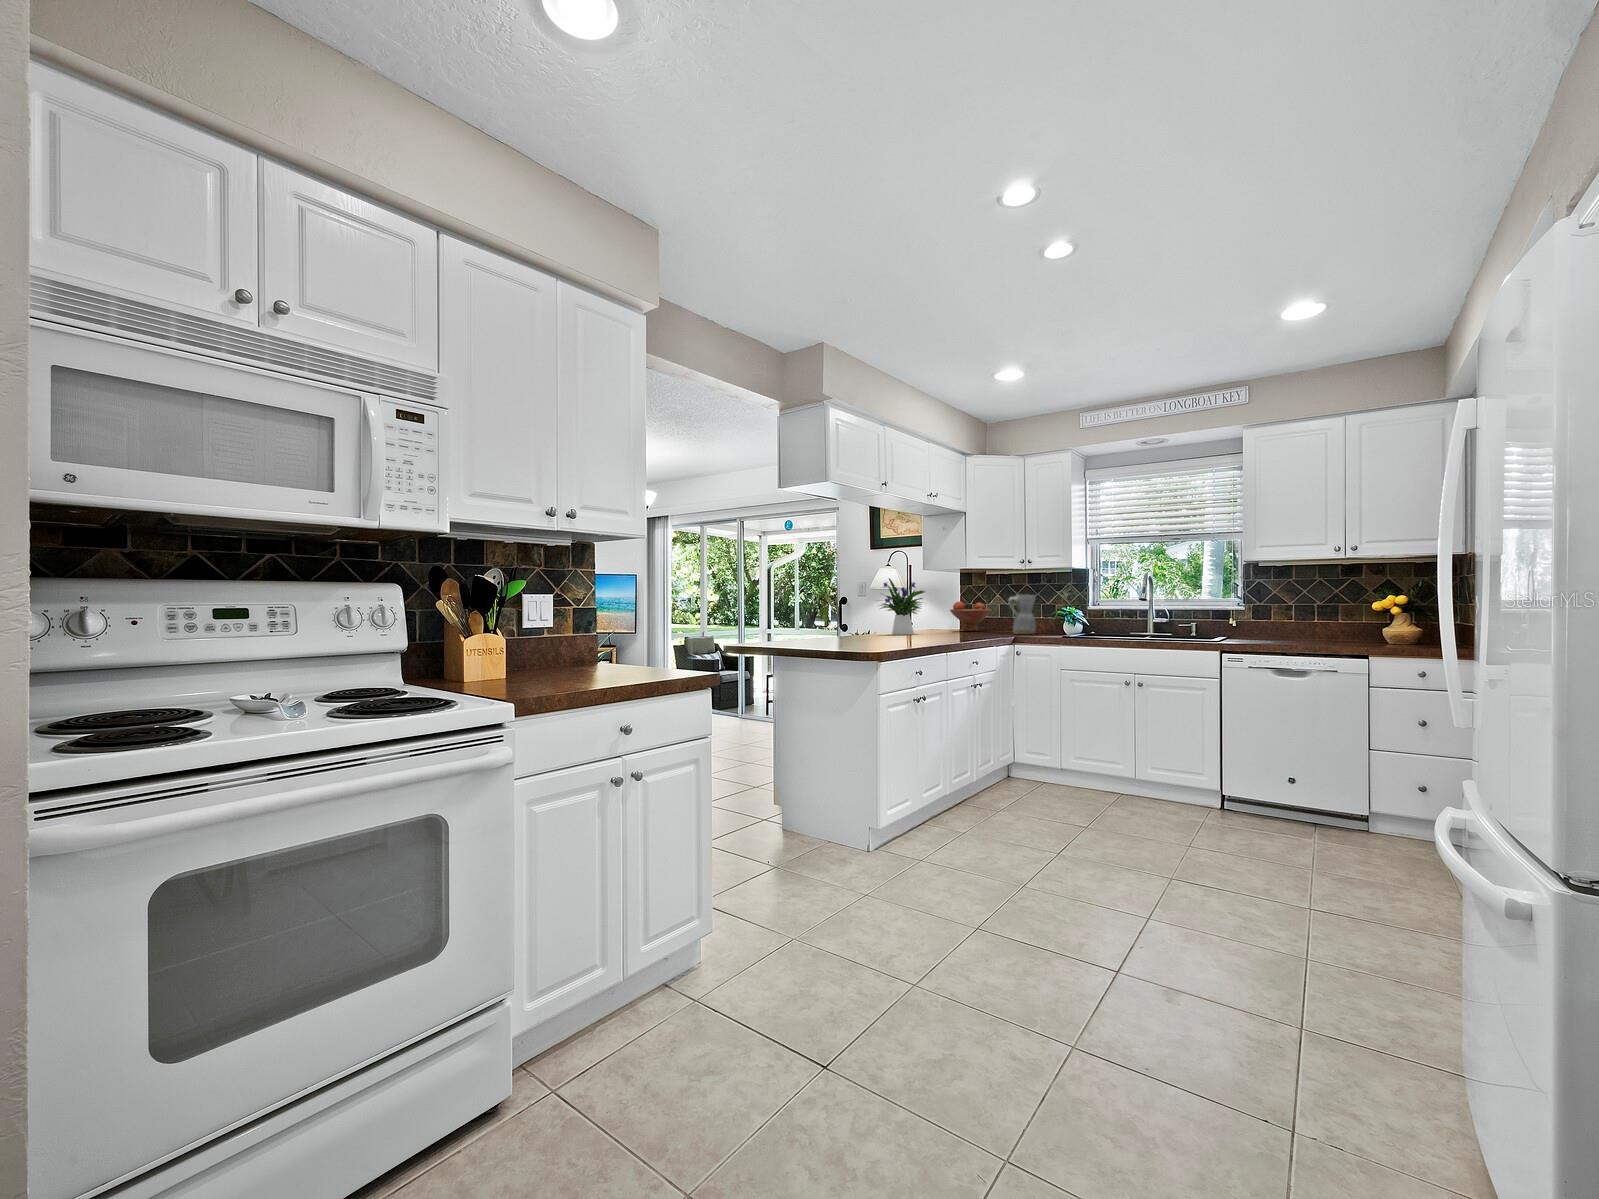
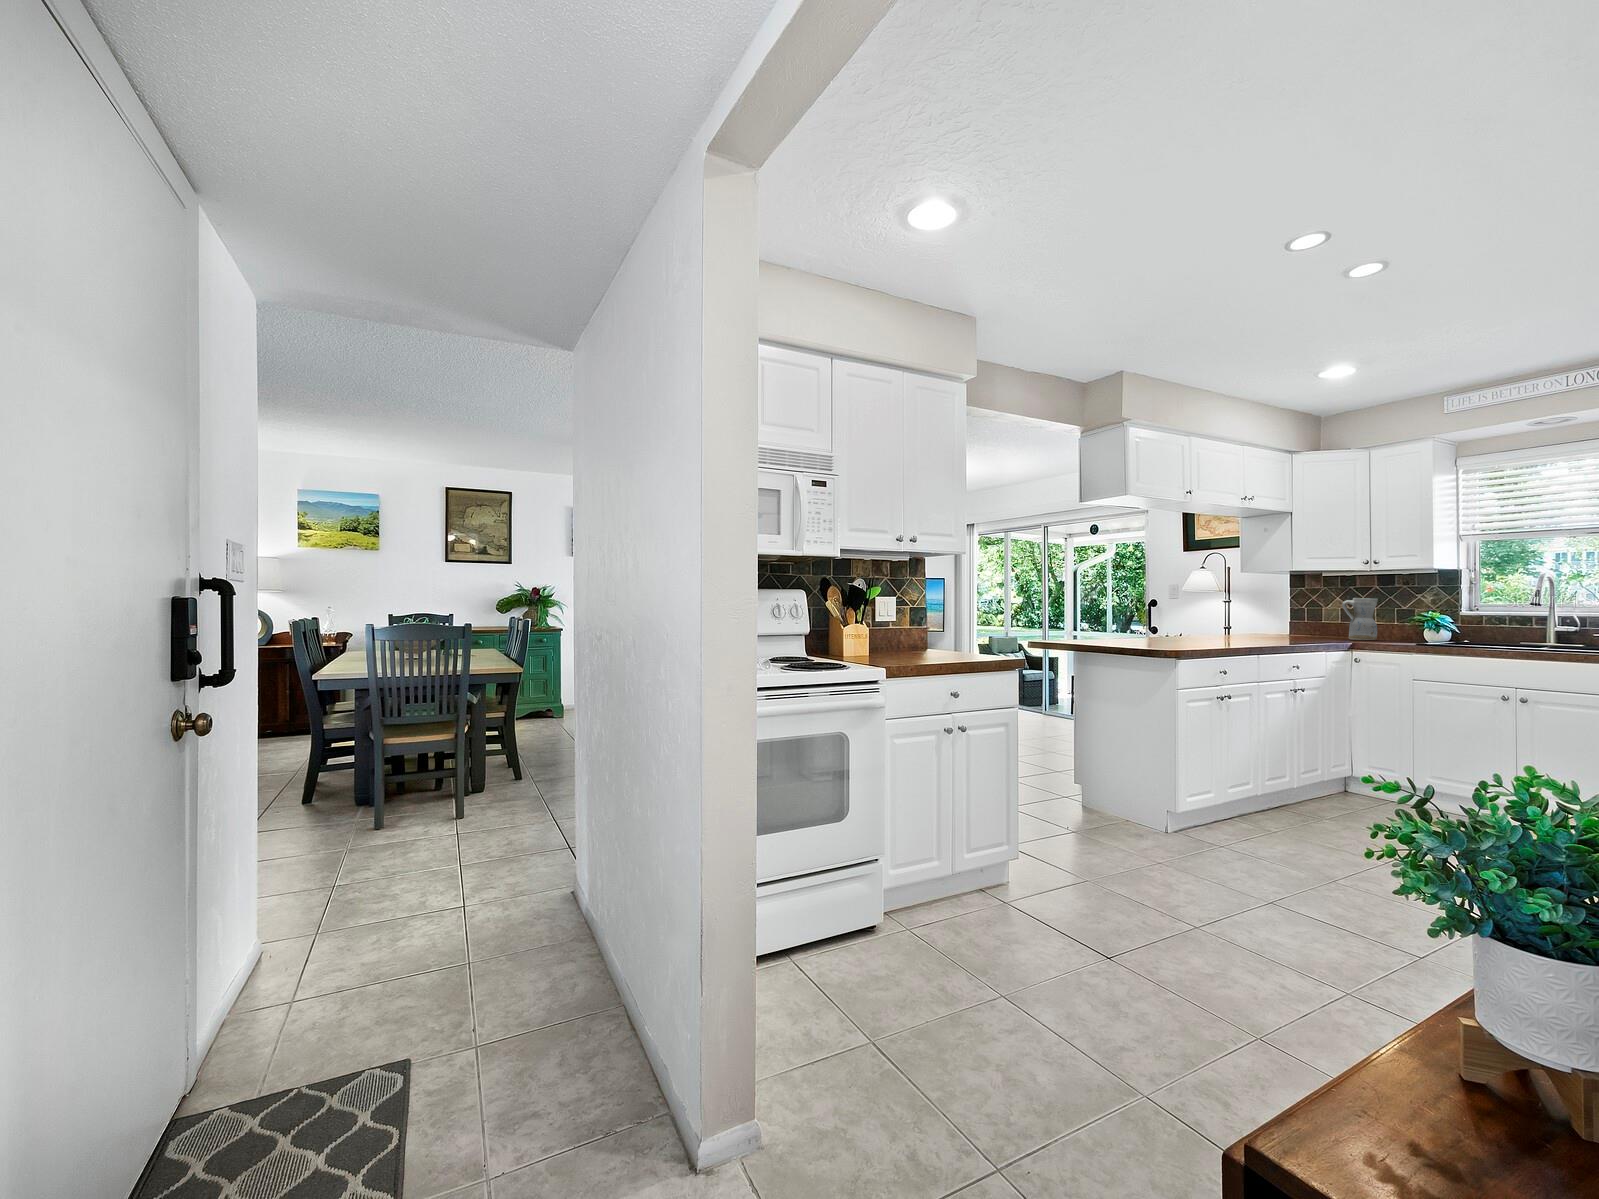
flower arrangement: present [880,578,925,635] -> none [1188,580,1248,638]
fruit bowl: present [950,601,991,631] -> none [1278,605,1329,637]

